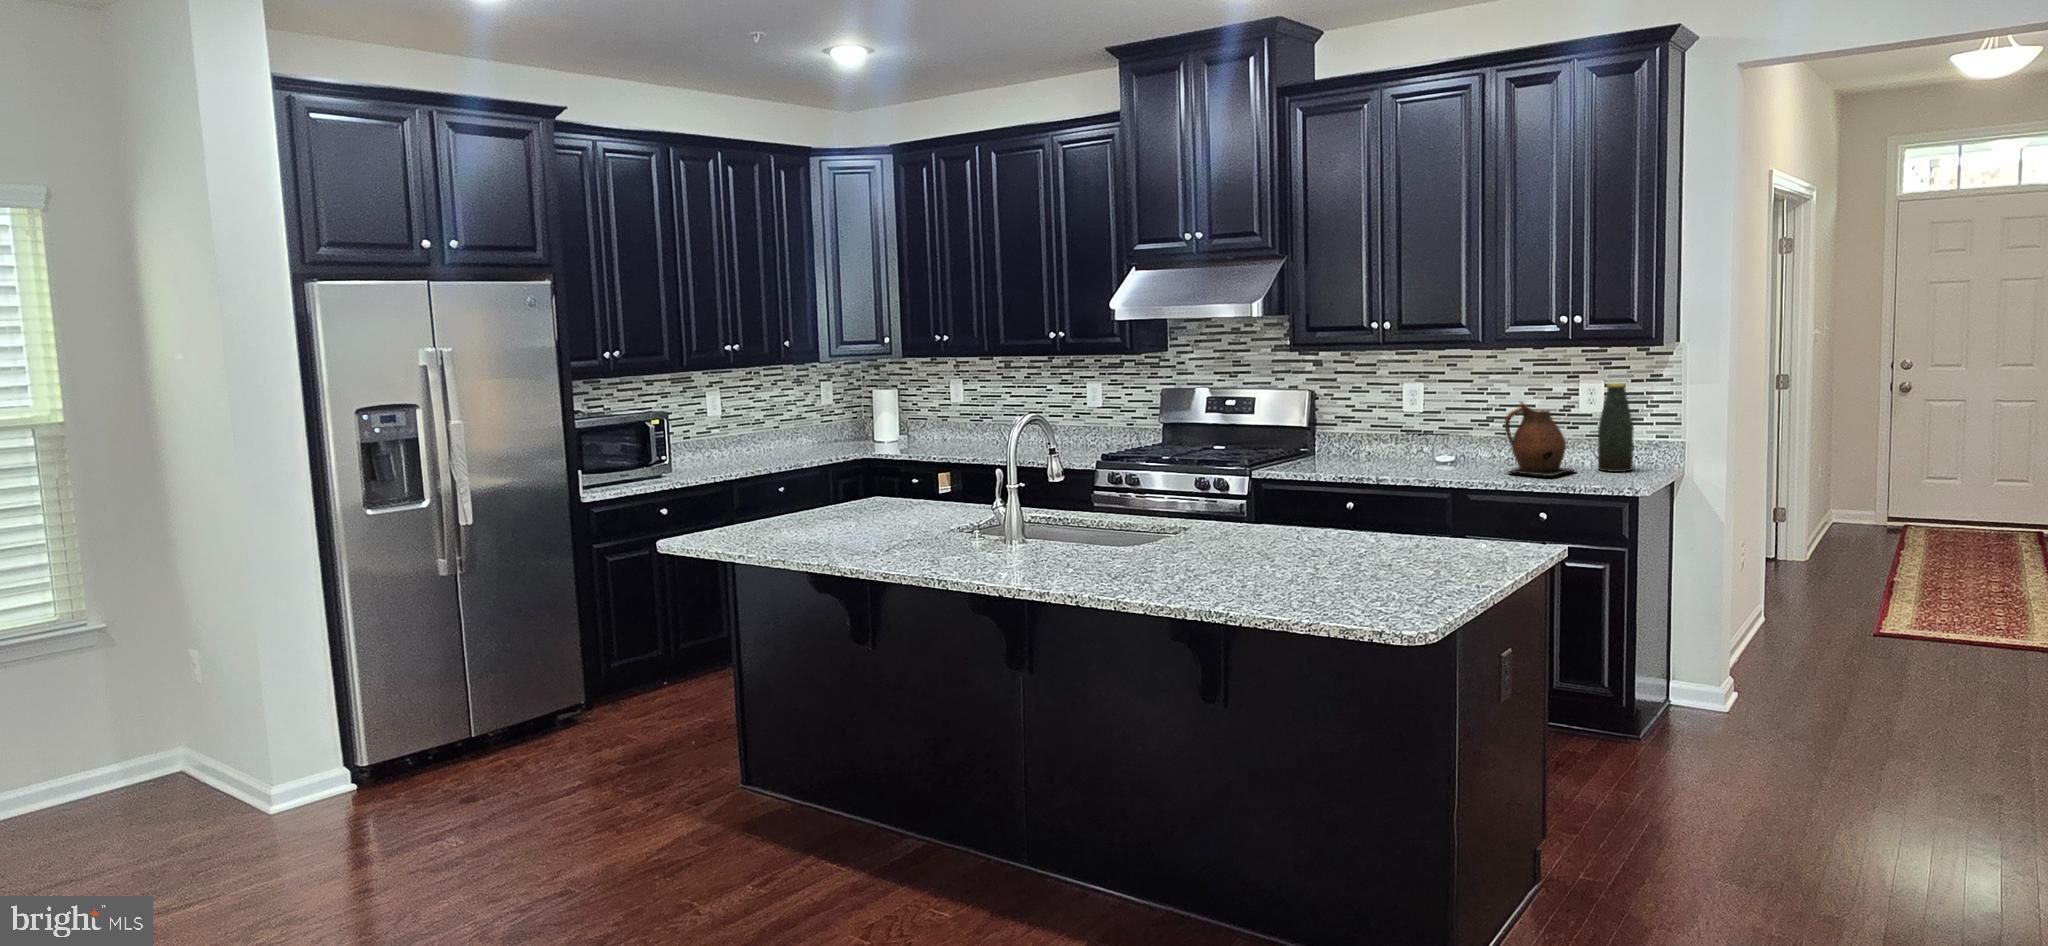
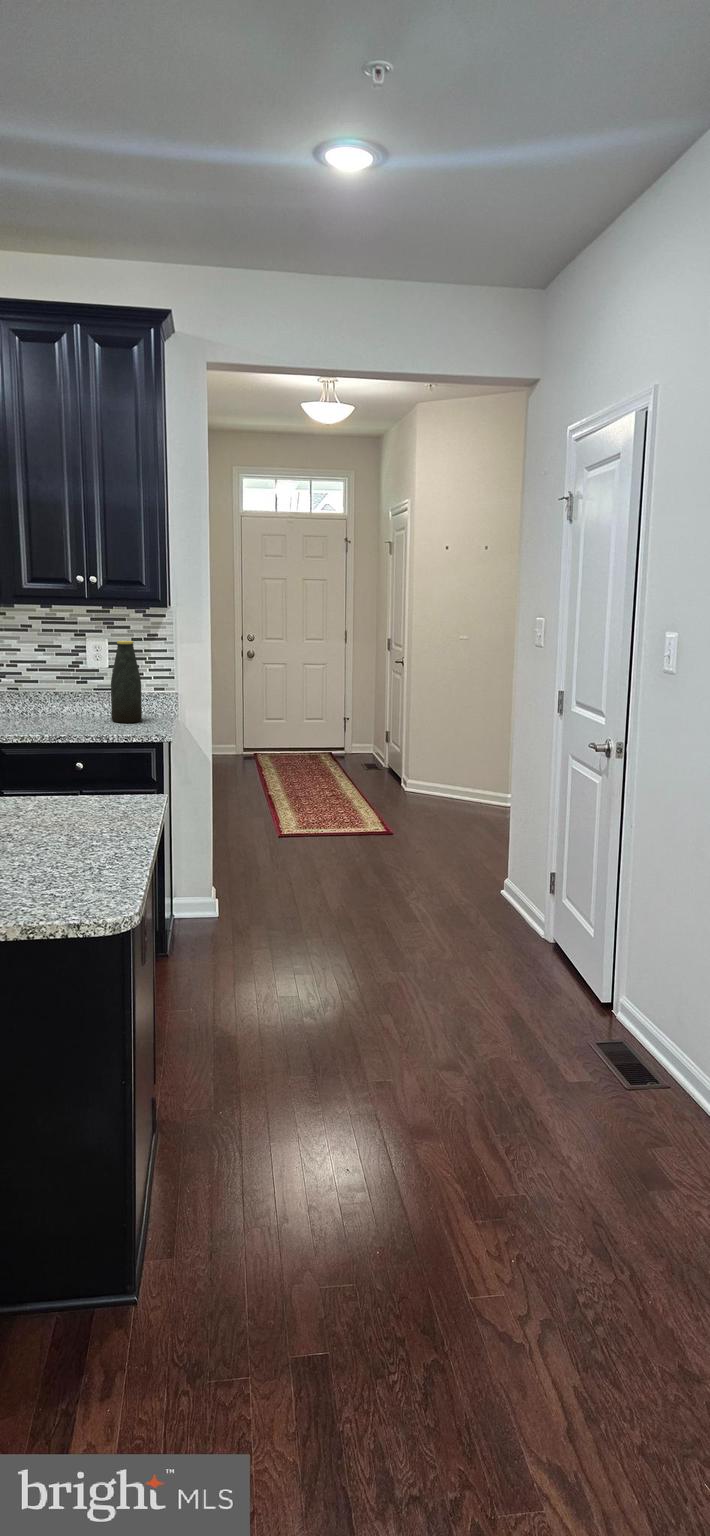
ceramic pitcher: present [1505,402,1576,476] -> none [29,658,97,732]

